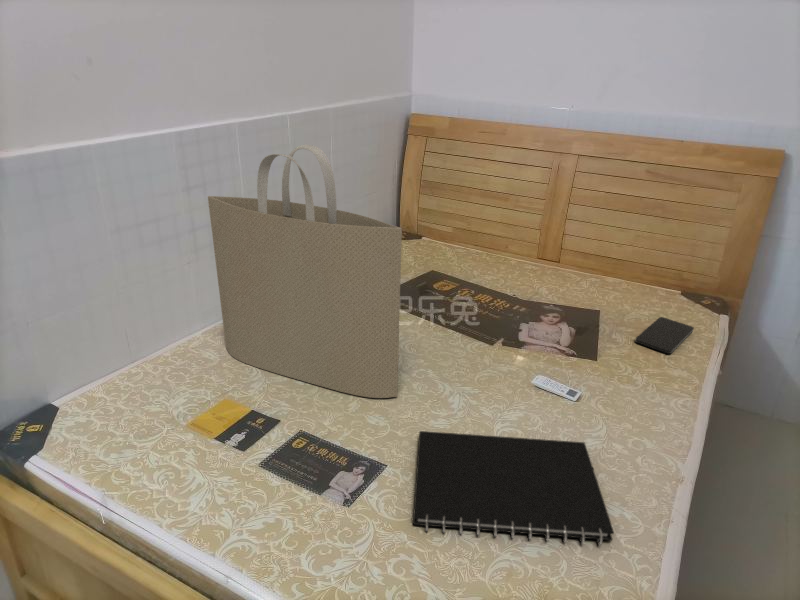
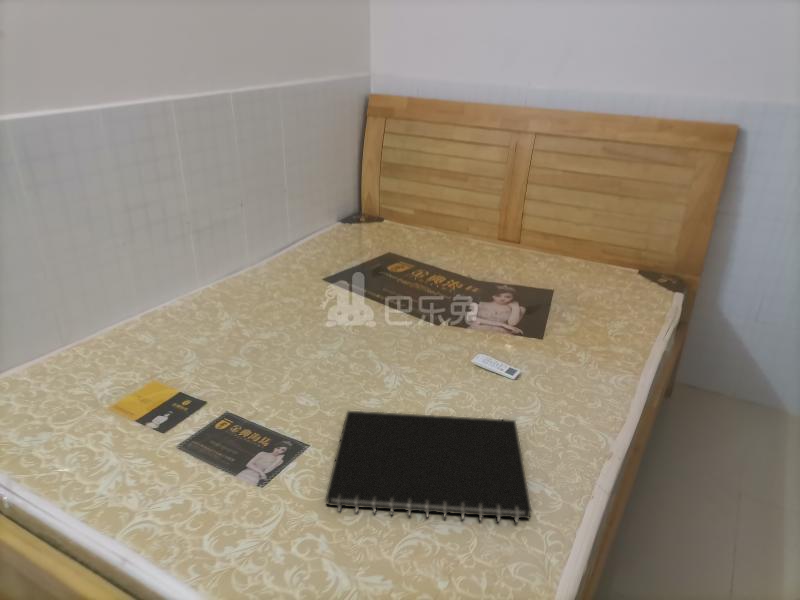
tote bag: present [208,145,402,398] -> none [134,117,332,379]
smartphone: present [635,317,694,354] -> none [585,296,646,332]

